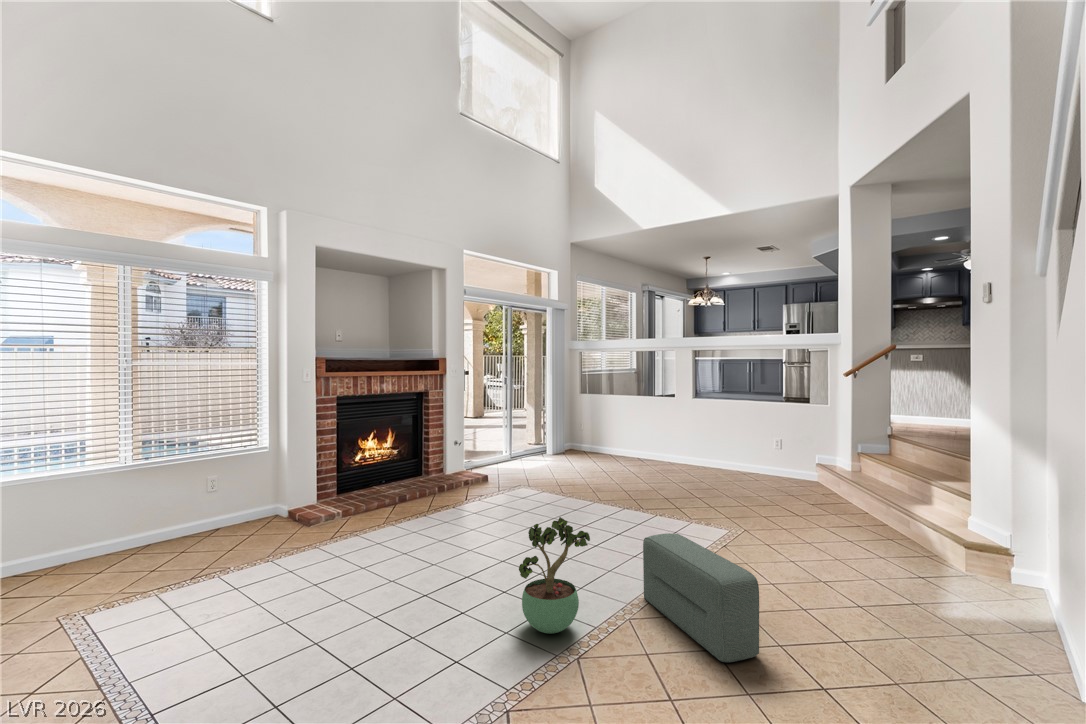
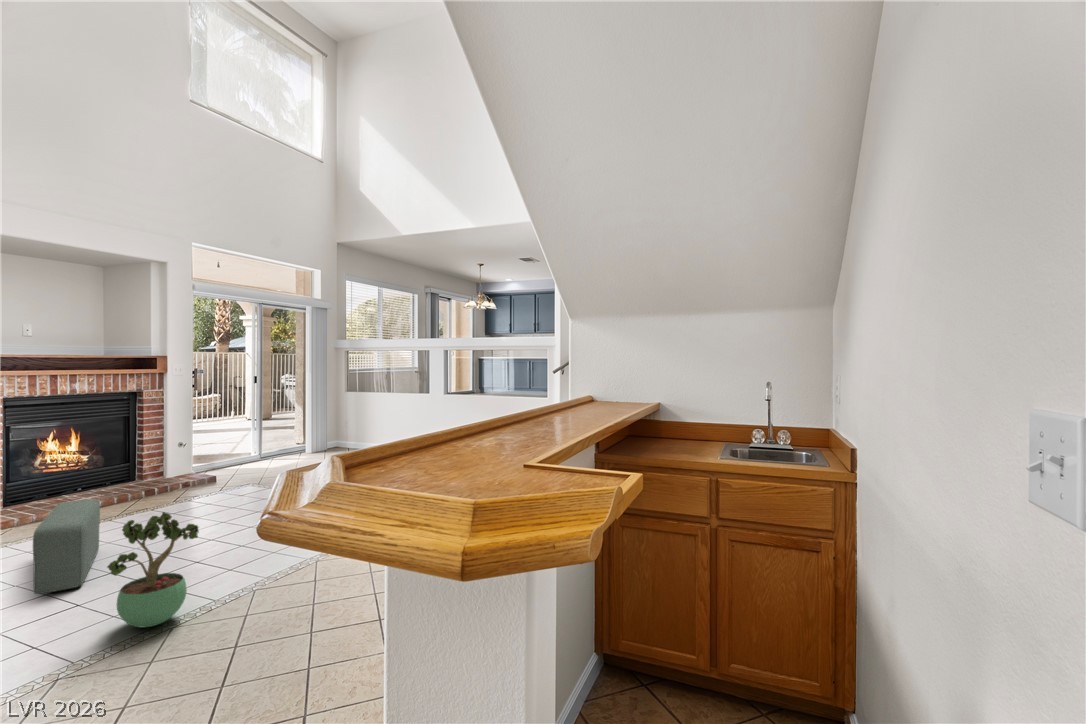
pouf: present [643,533,759,662] -> present [33,500,100,594]

